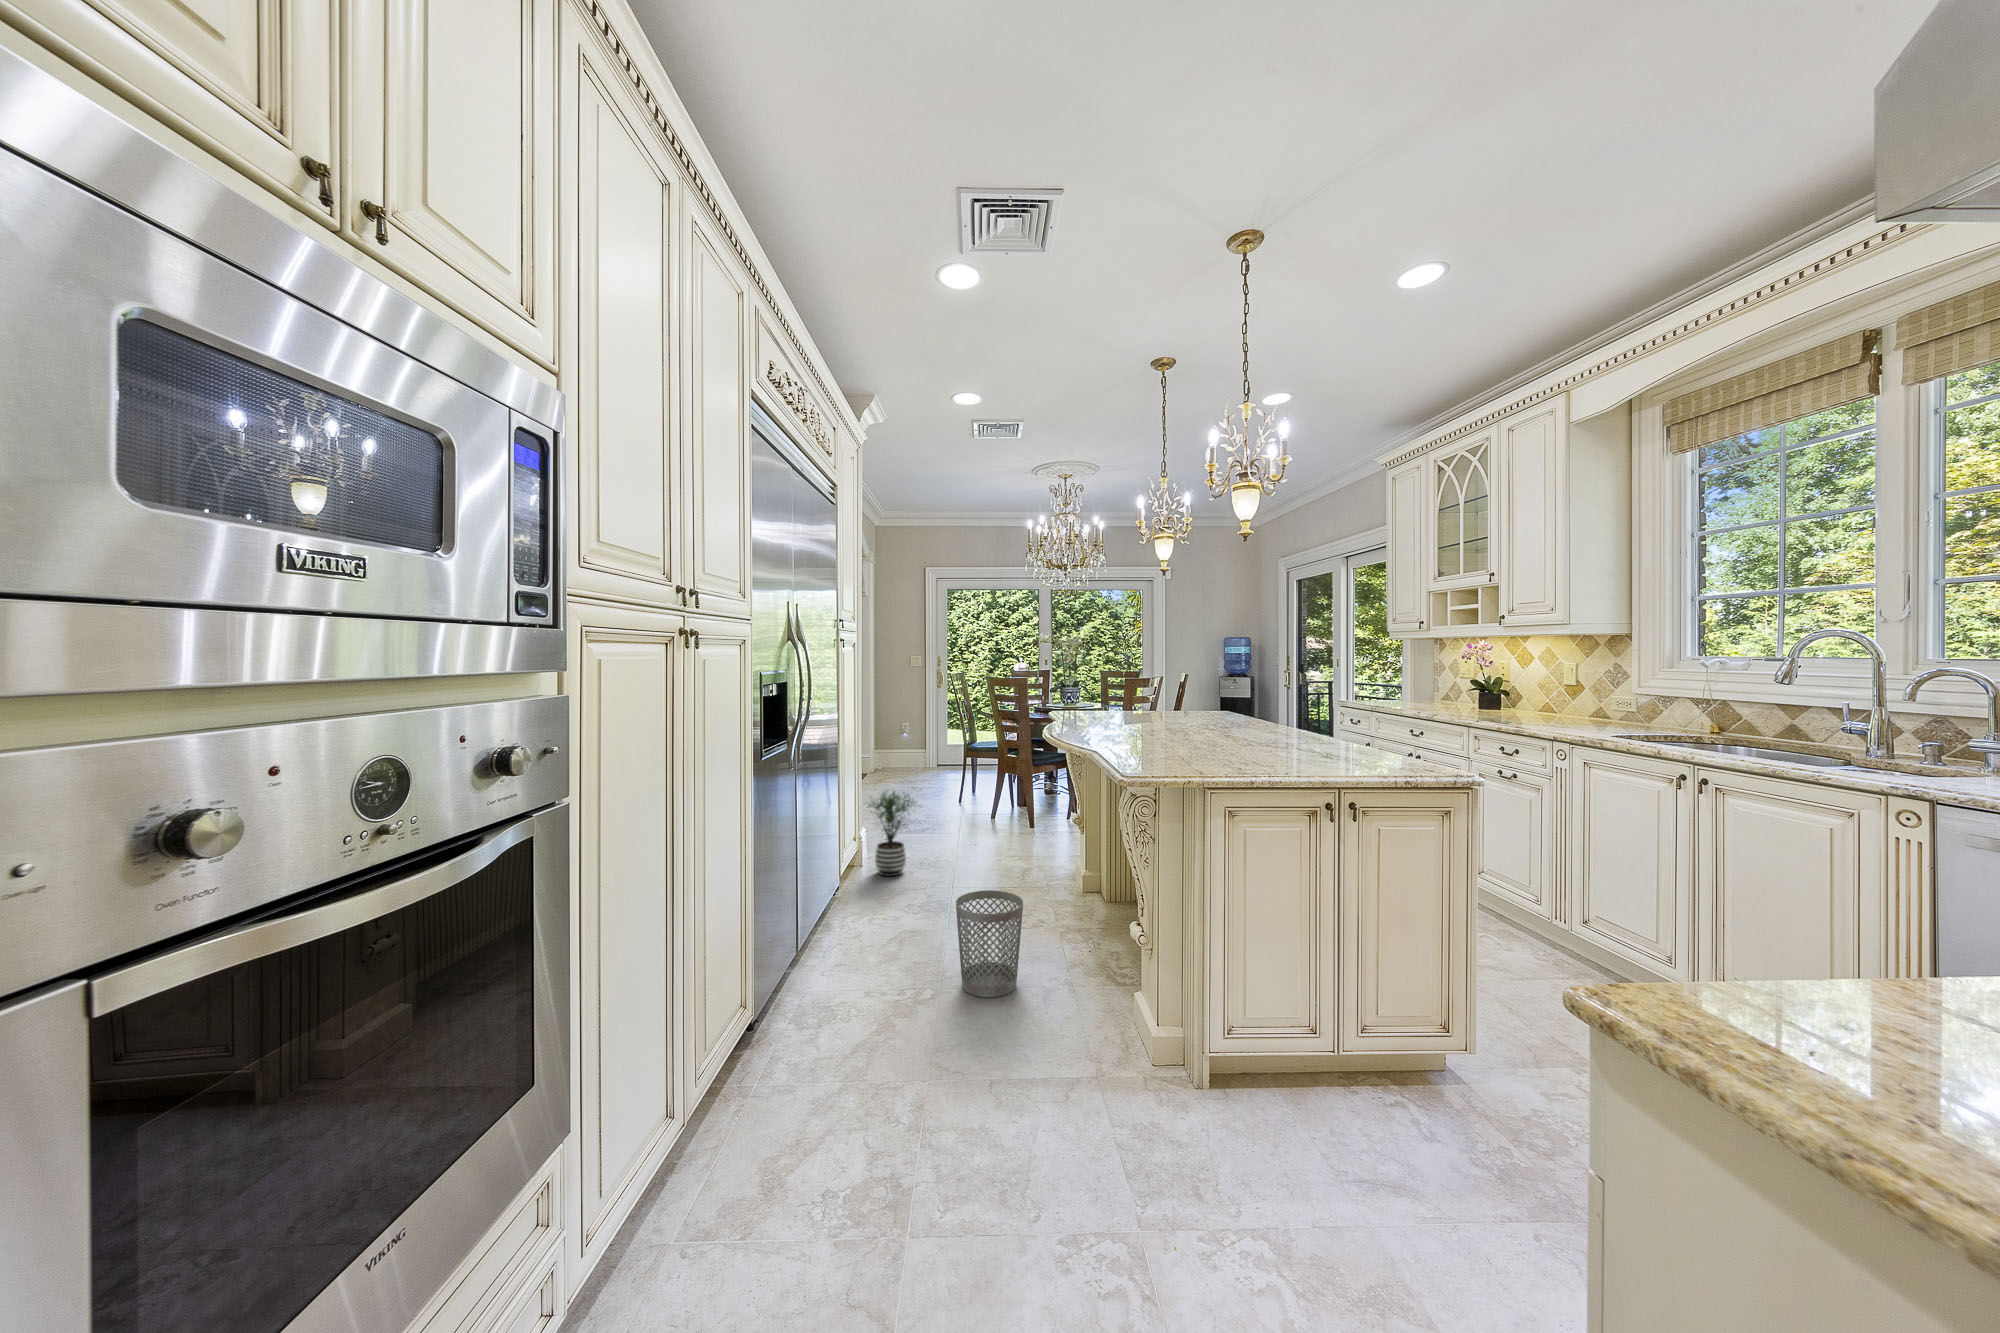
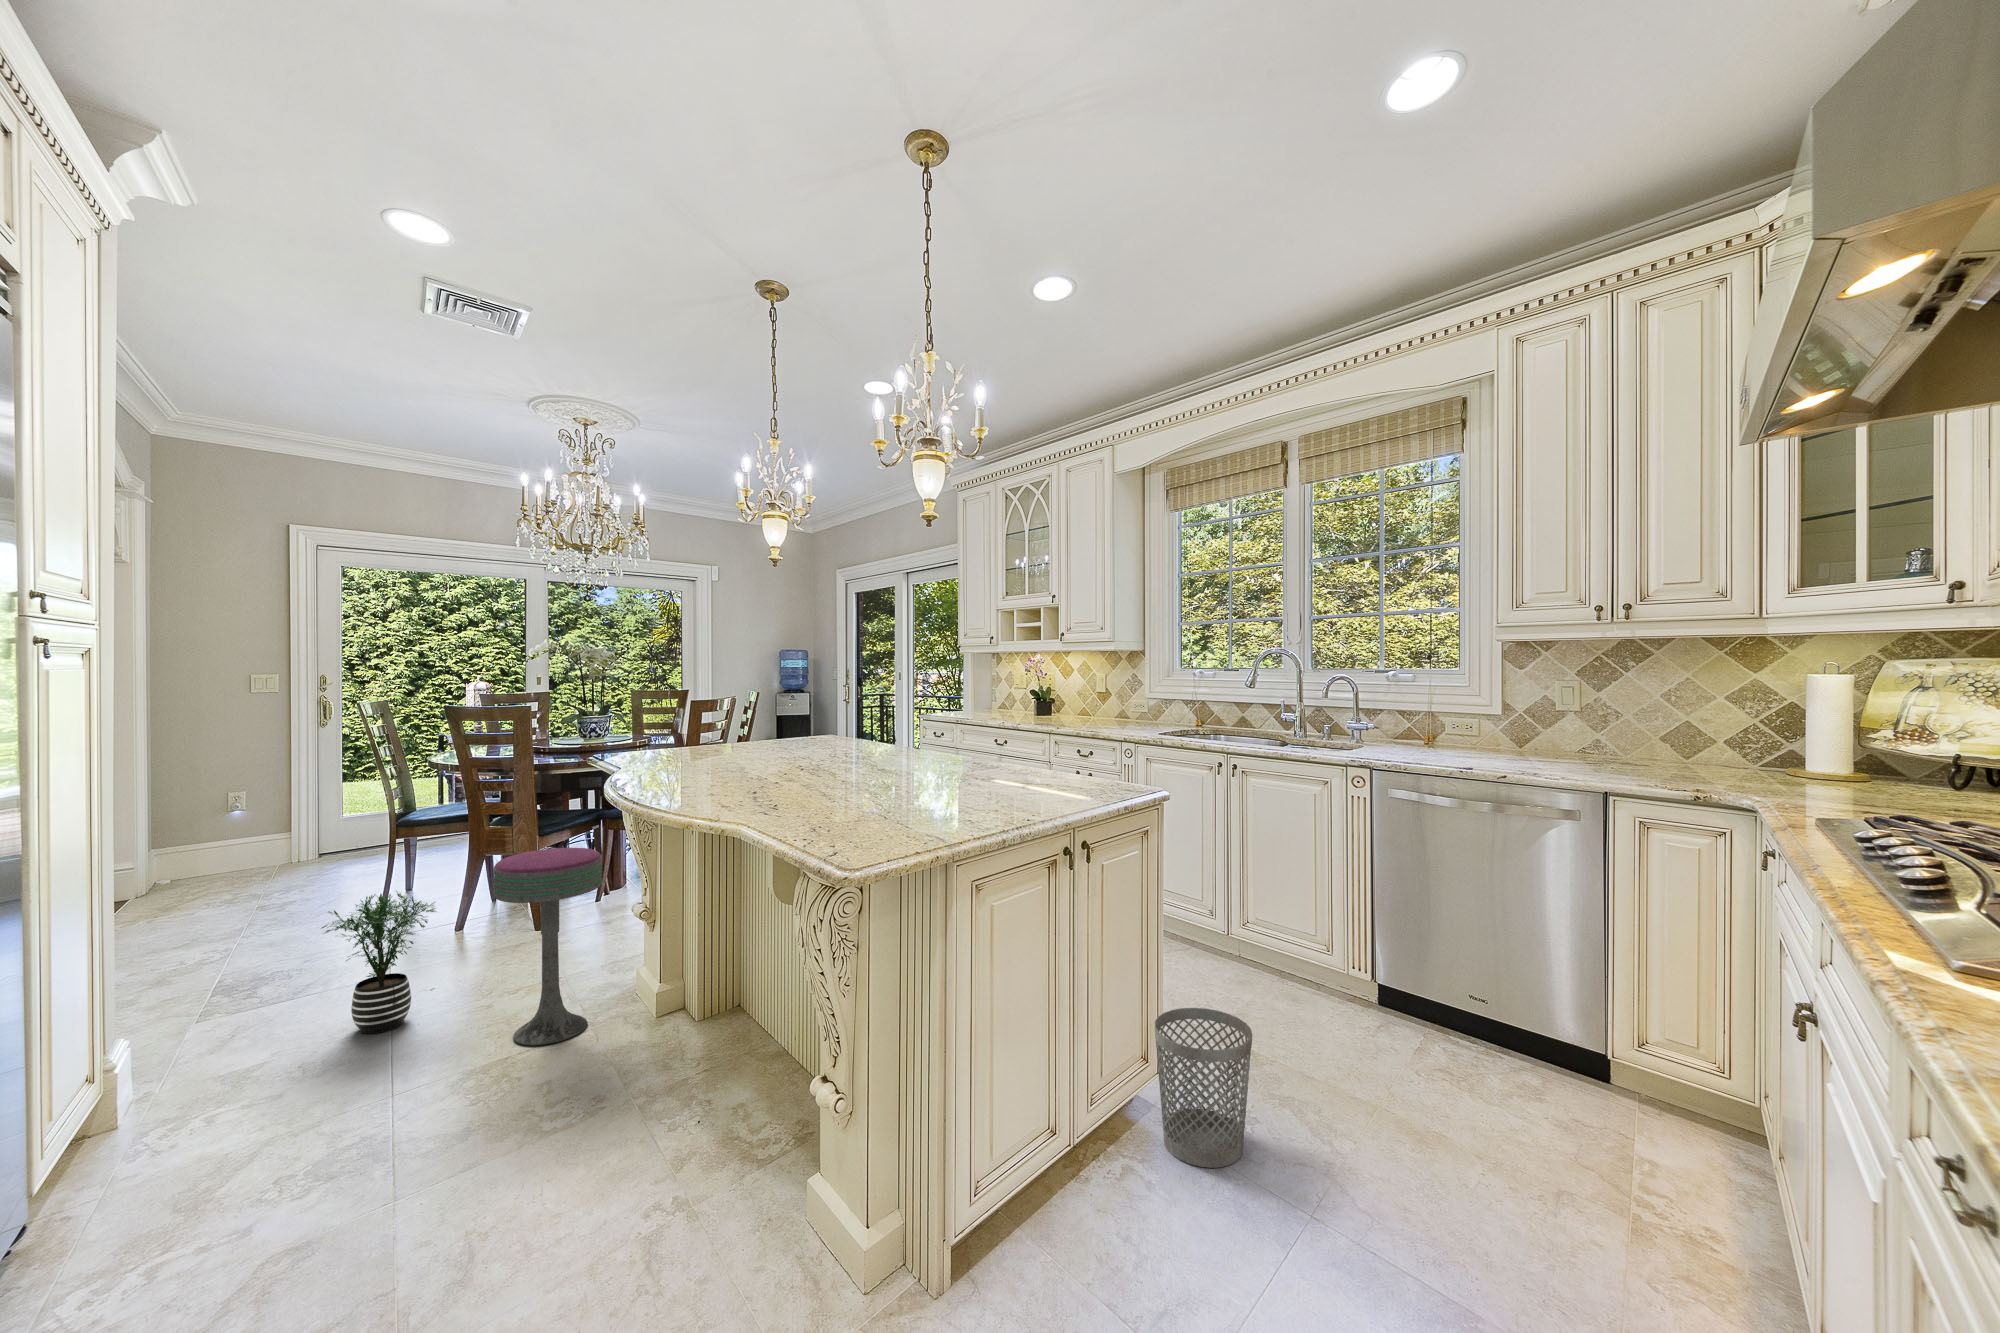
bar stool: none [930,774,998,909] -> present [493,848,602,1046]
wastebasket: present [956,890,1023,998] -> present [1155,1008,1252,1168]

